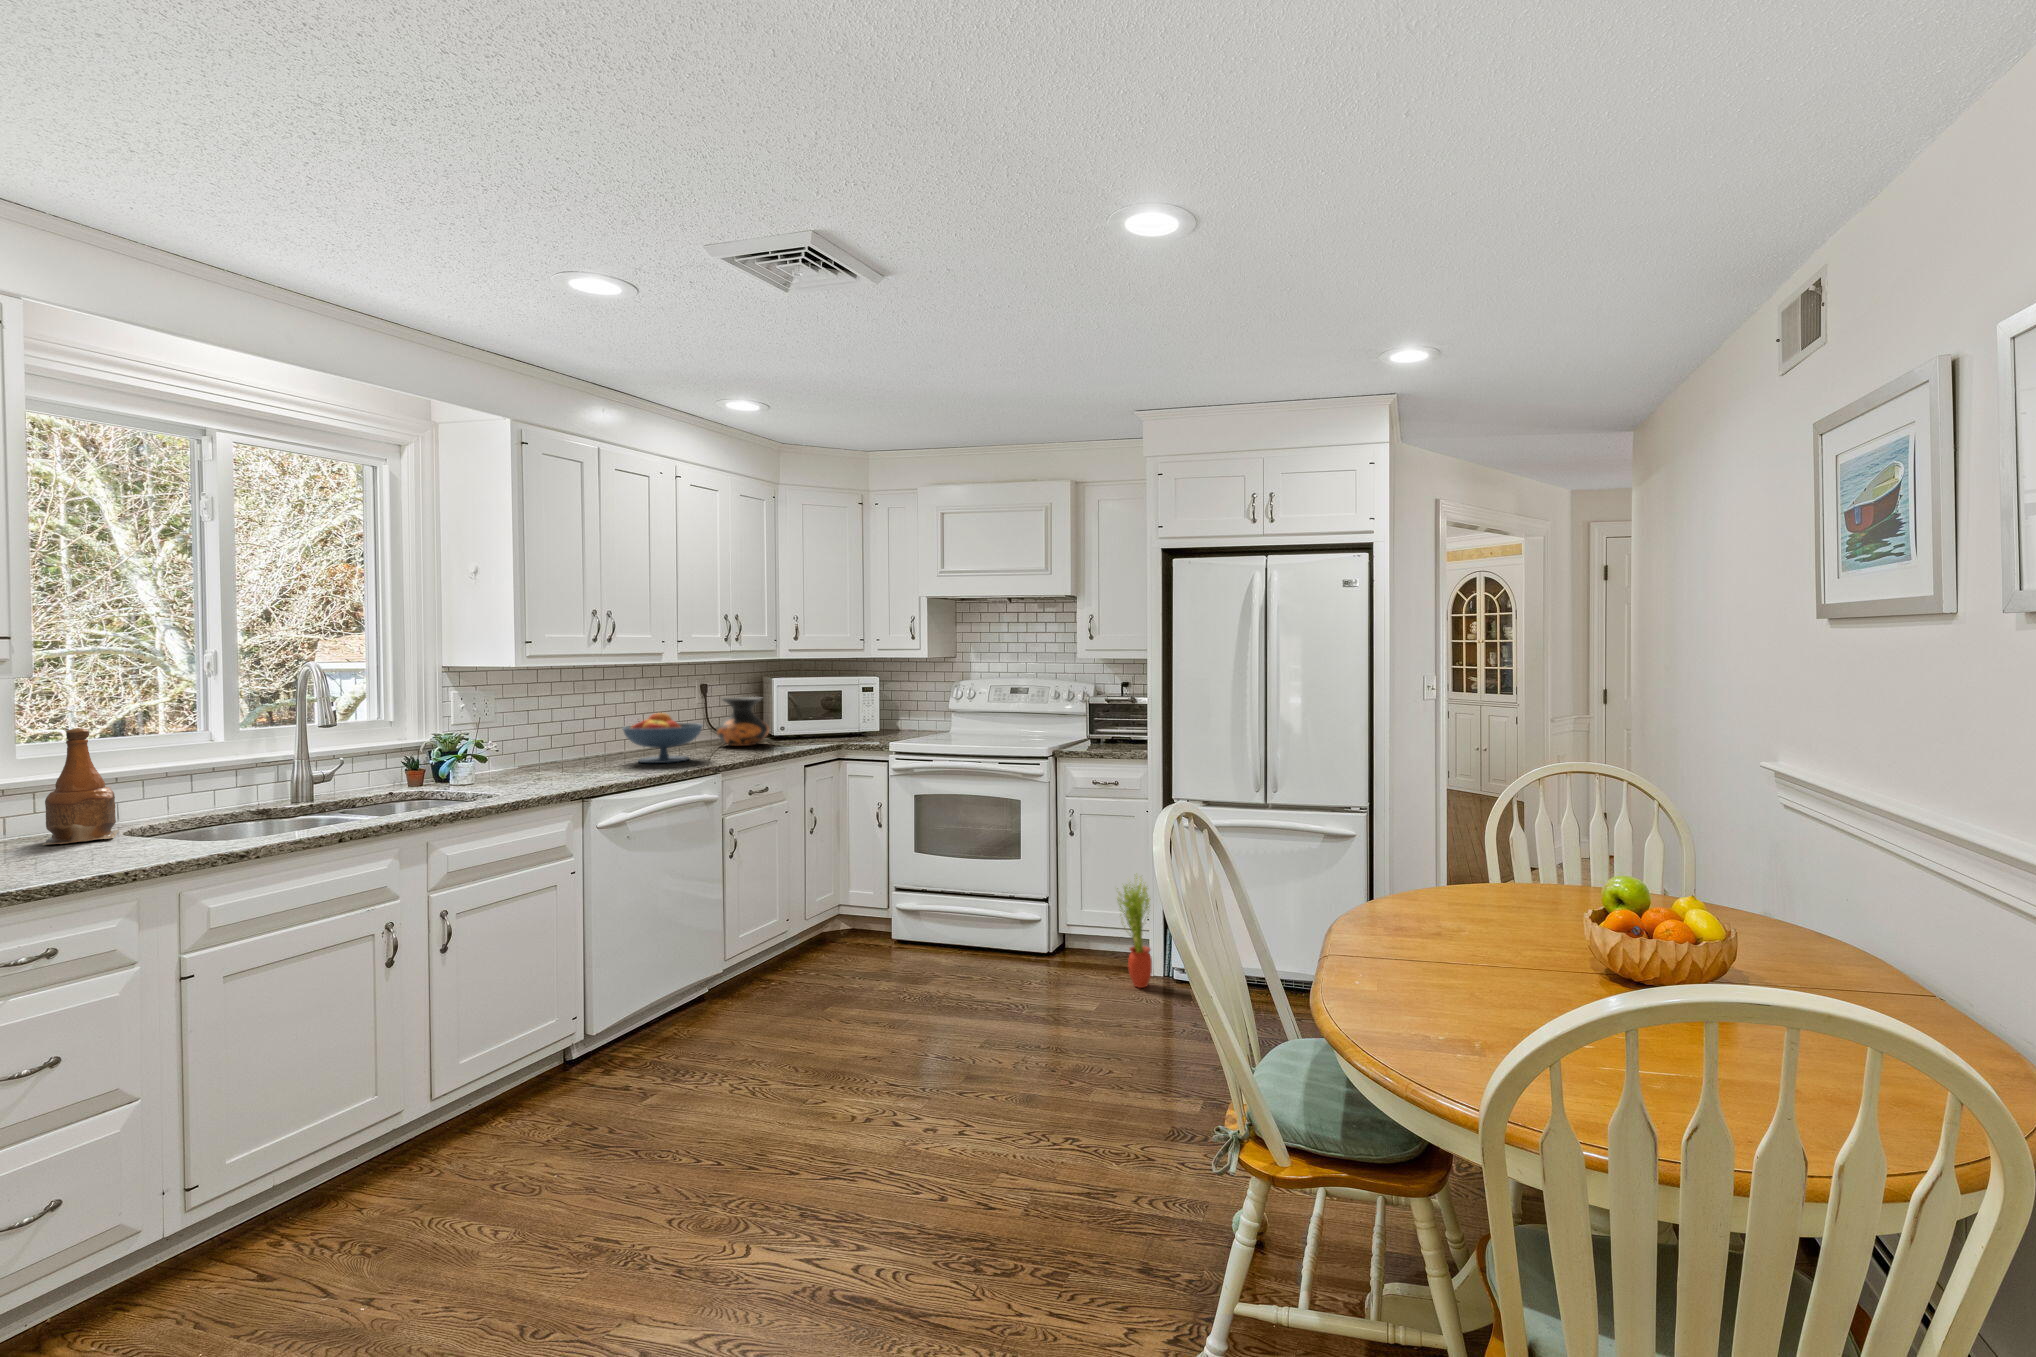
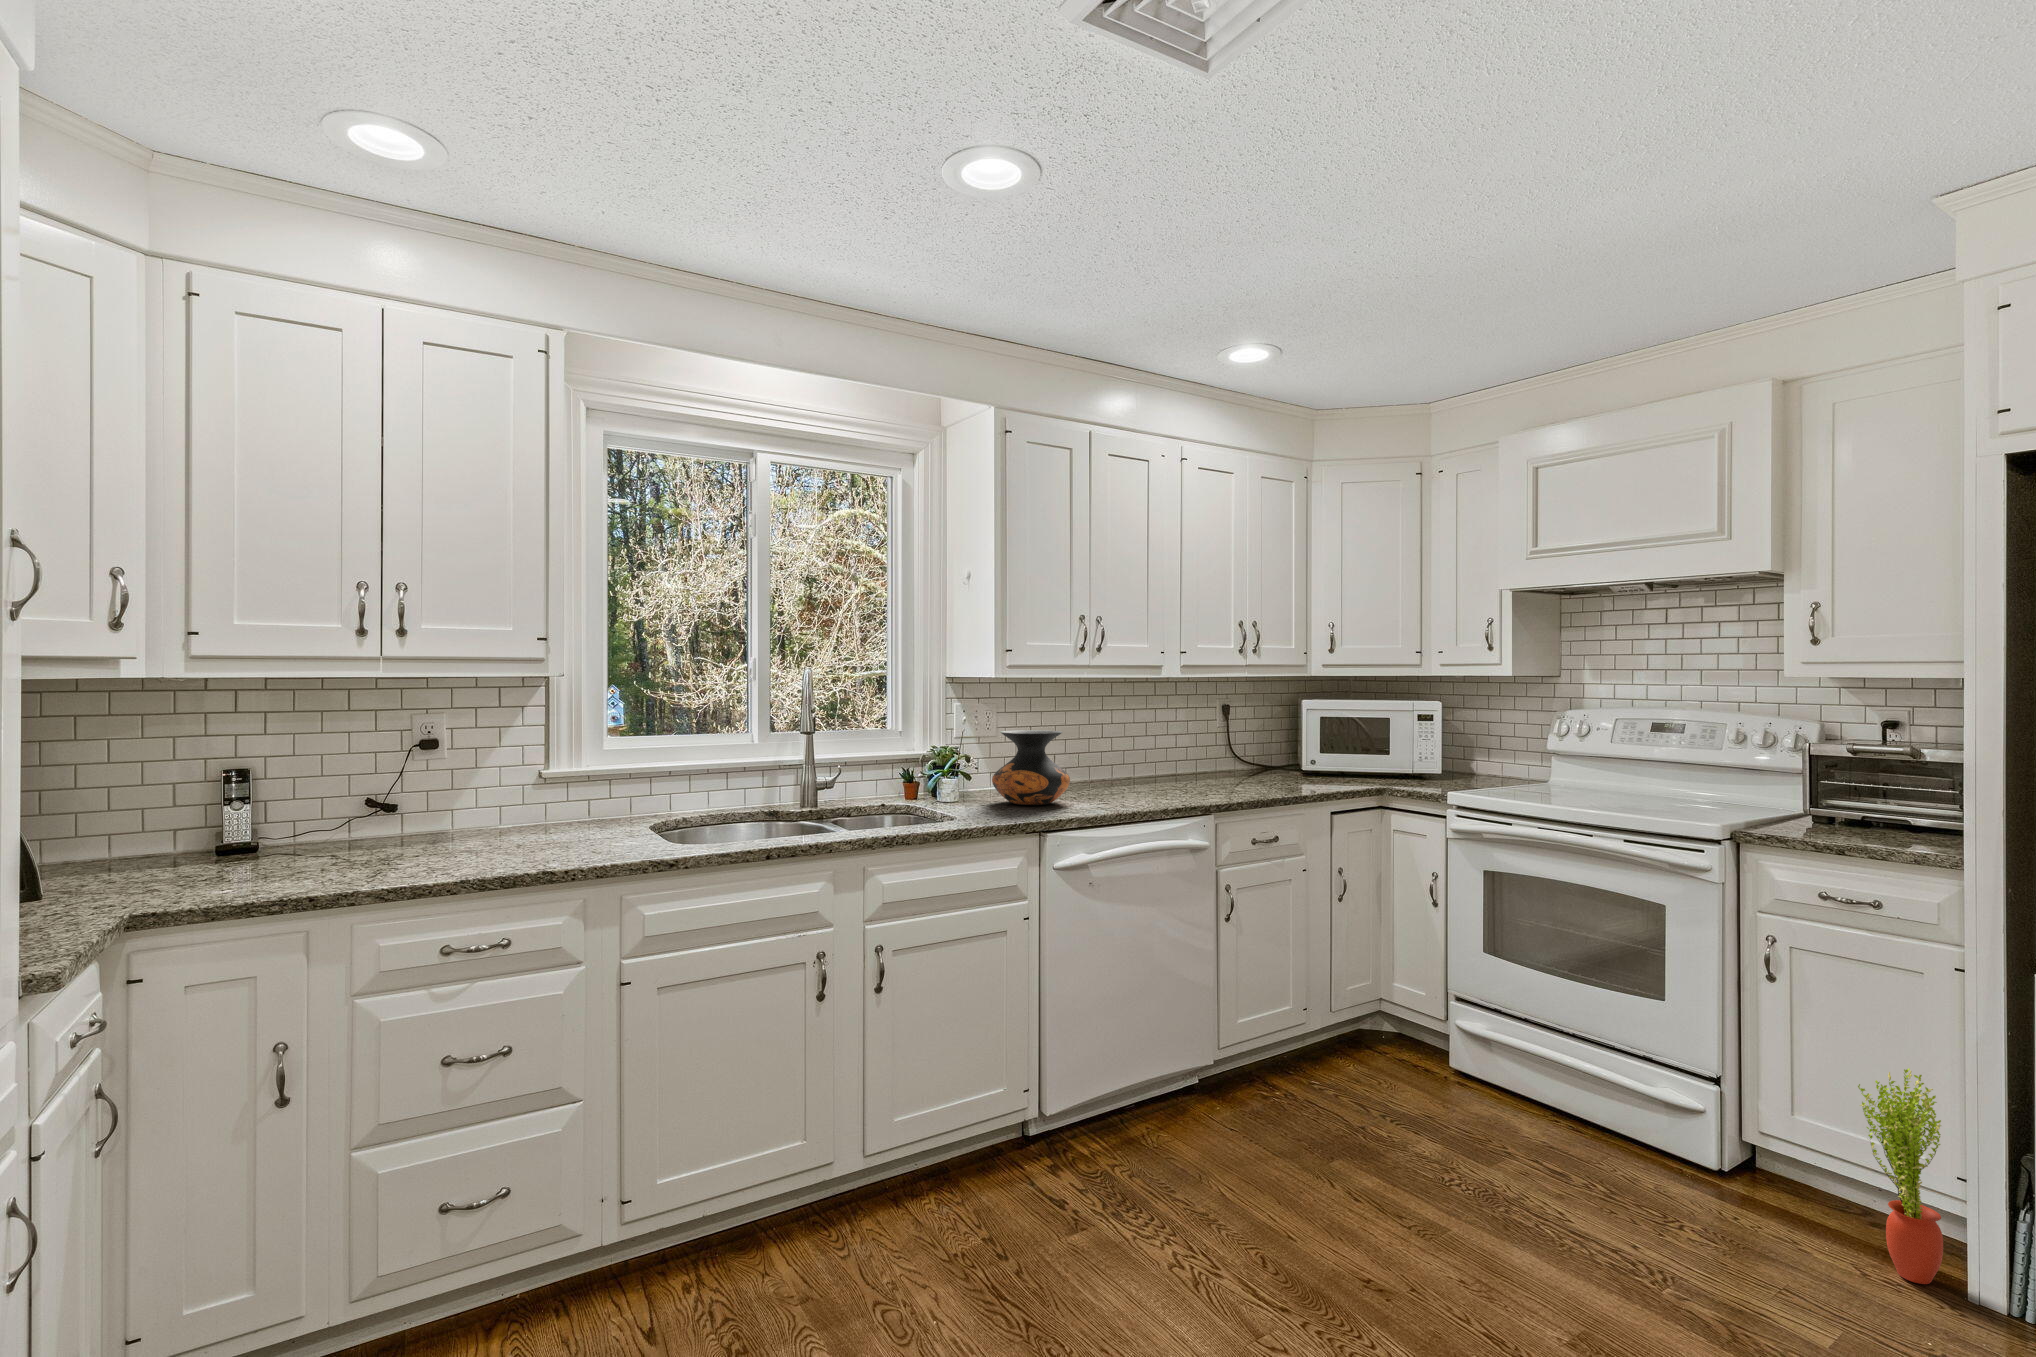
vase: present [716,697,769,746] -> present [992,730,1070,805]
fruit bowl: present [622,713,703,763] -> none [1103,735,1196,798]
bottle: present [42,728,119,845] -> none [558,724,622,833]

